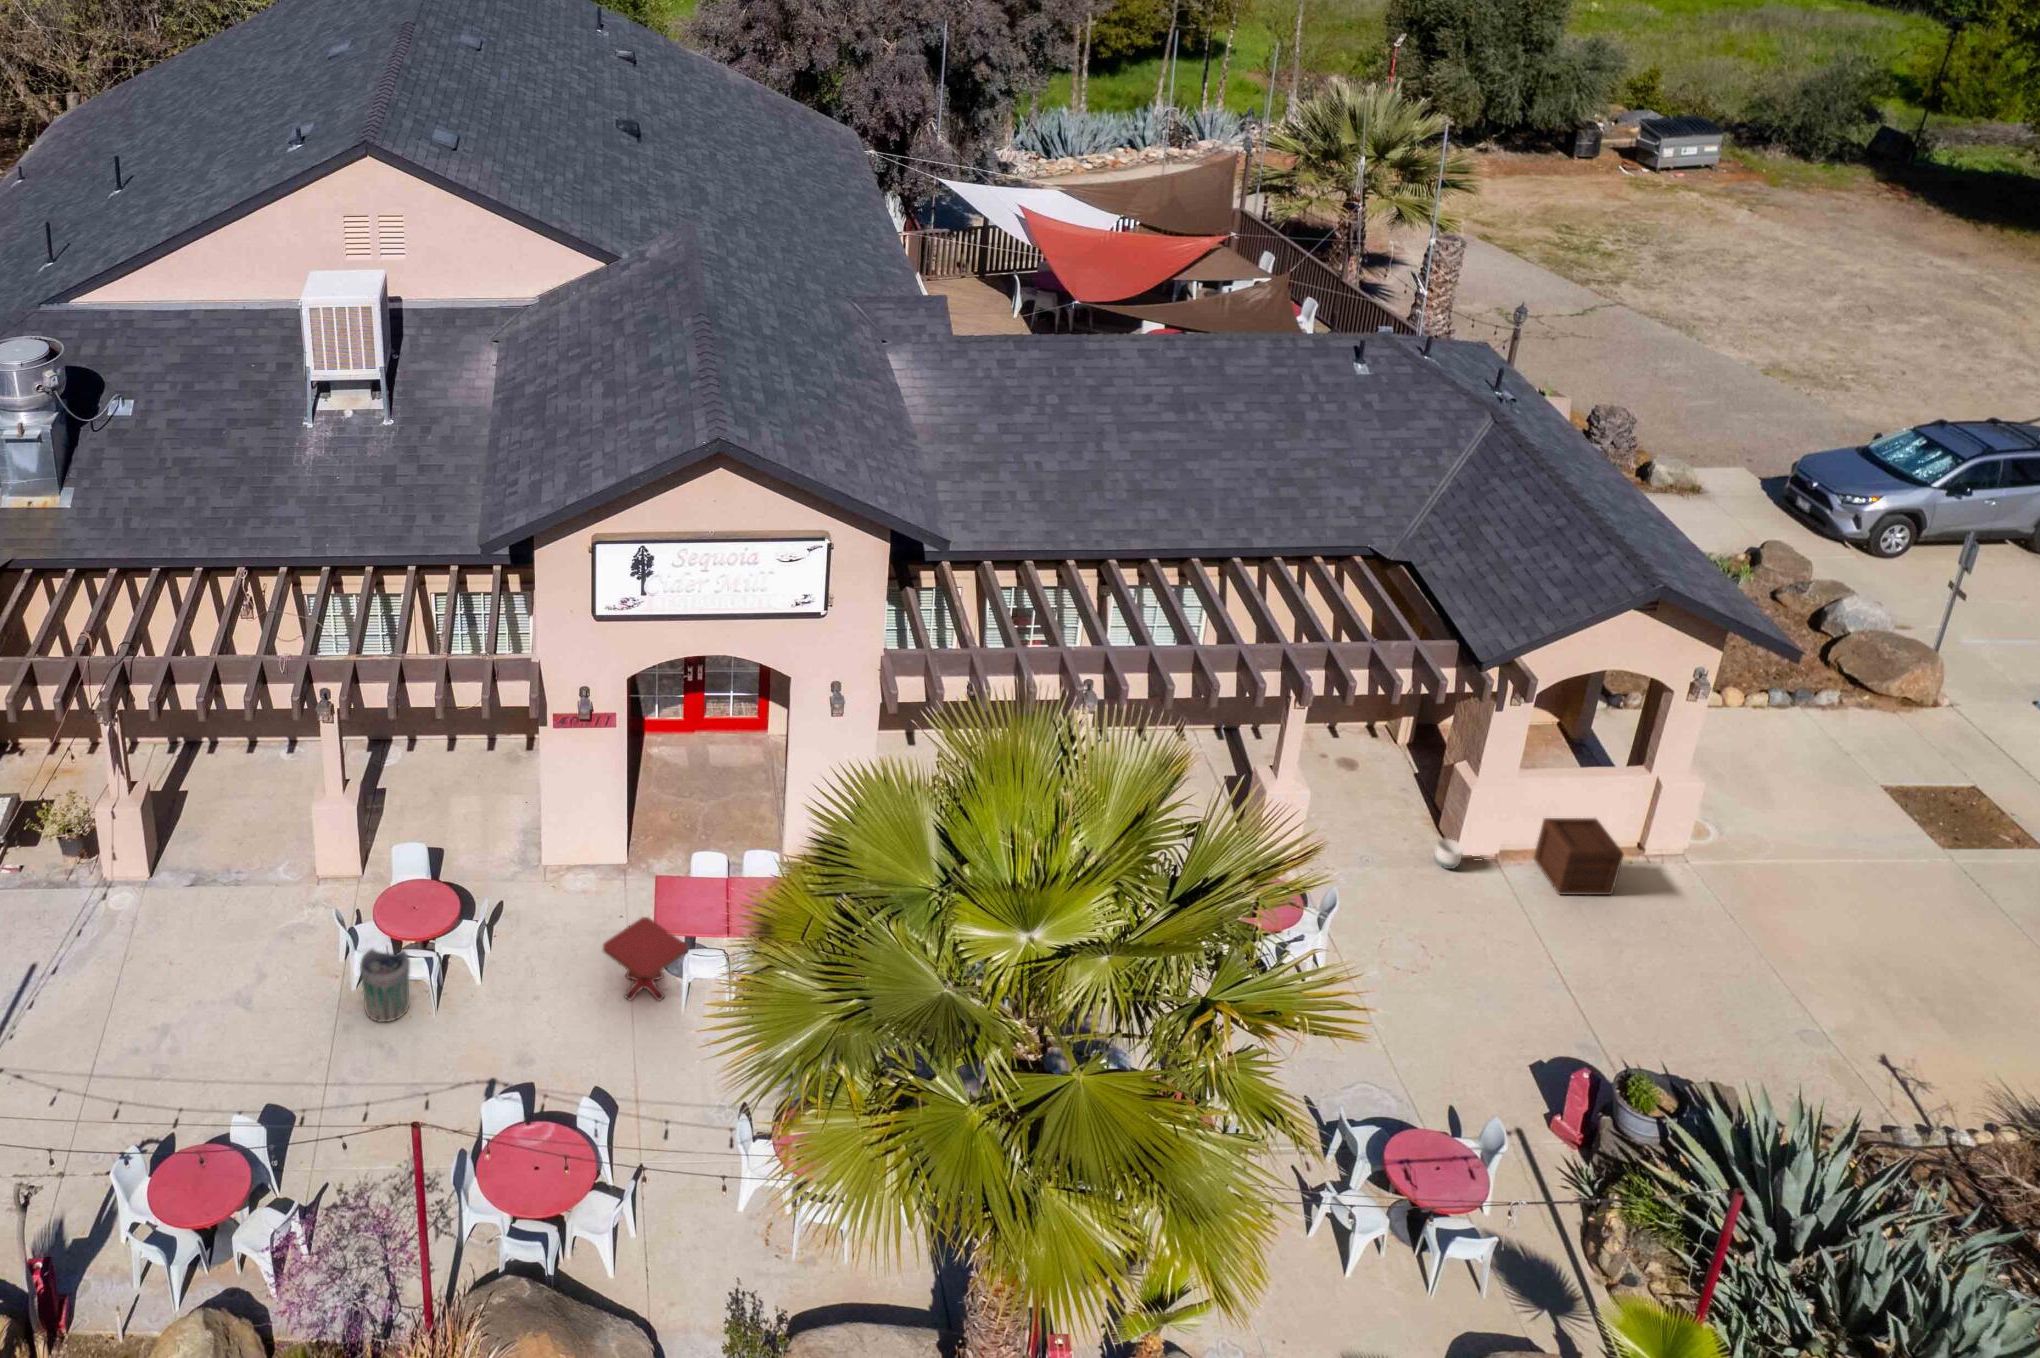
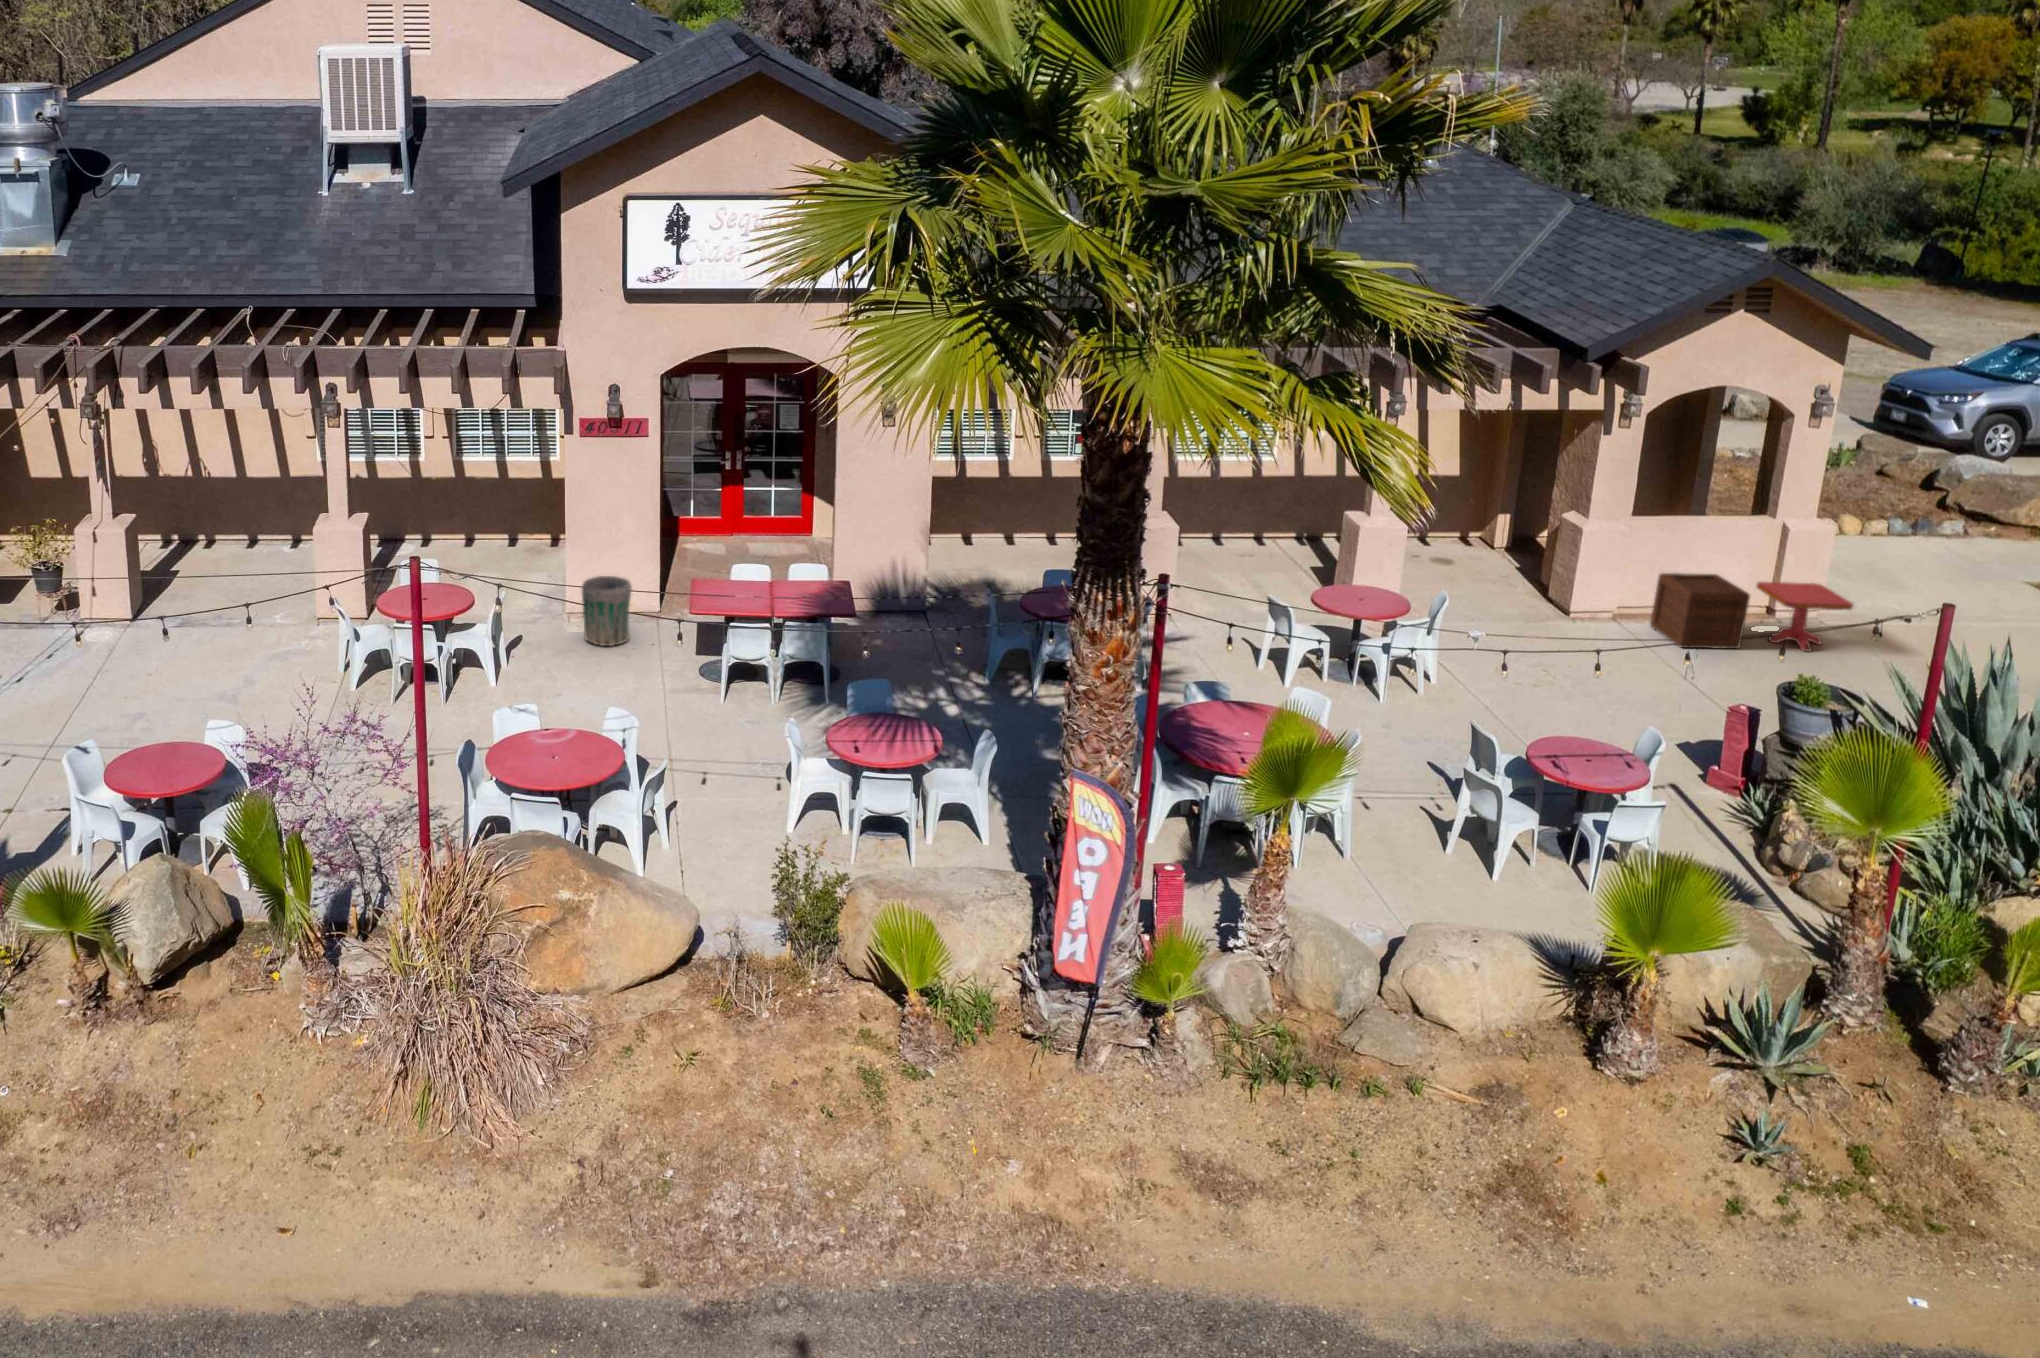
planter: present [1435,839,1463,869] -> none [1542,600,1573,631]
side table: present [603,917,687,1000] -> present [1757,582,1853,652]
trash can: present [360,949,410,1022] -> present [582,576,632,646]

